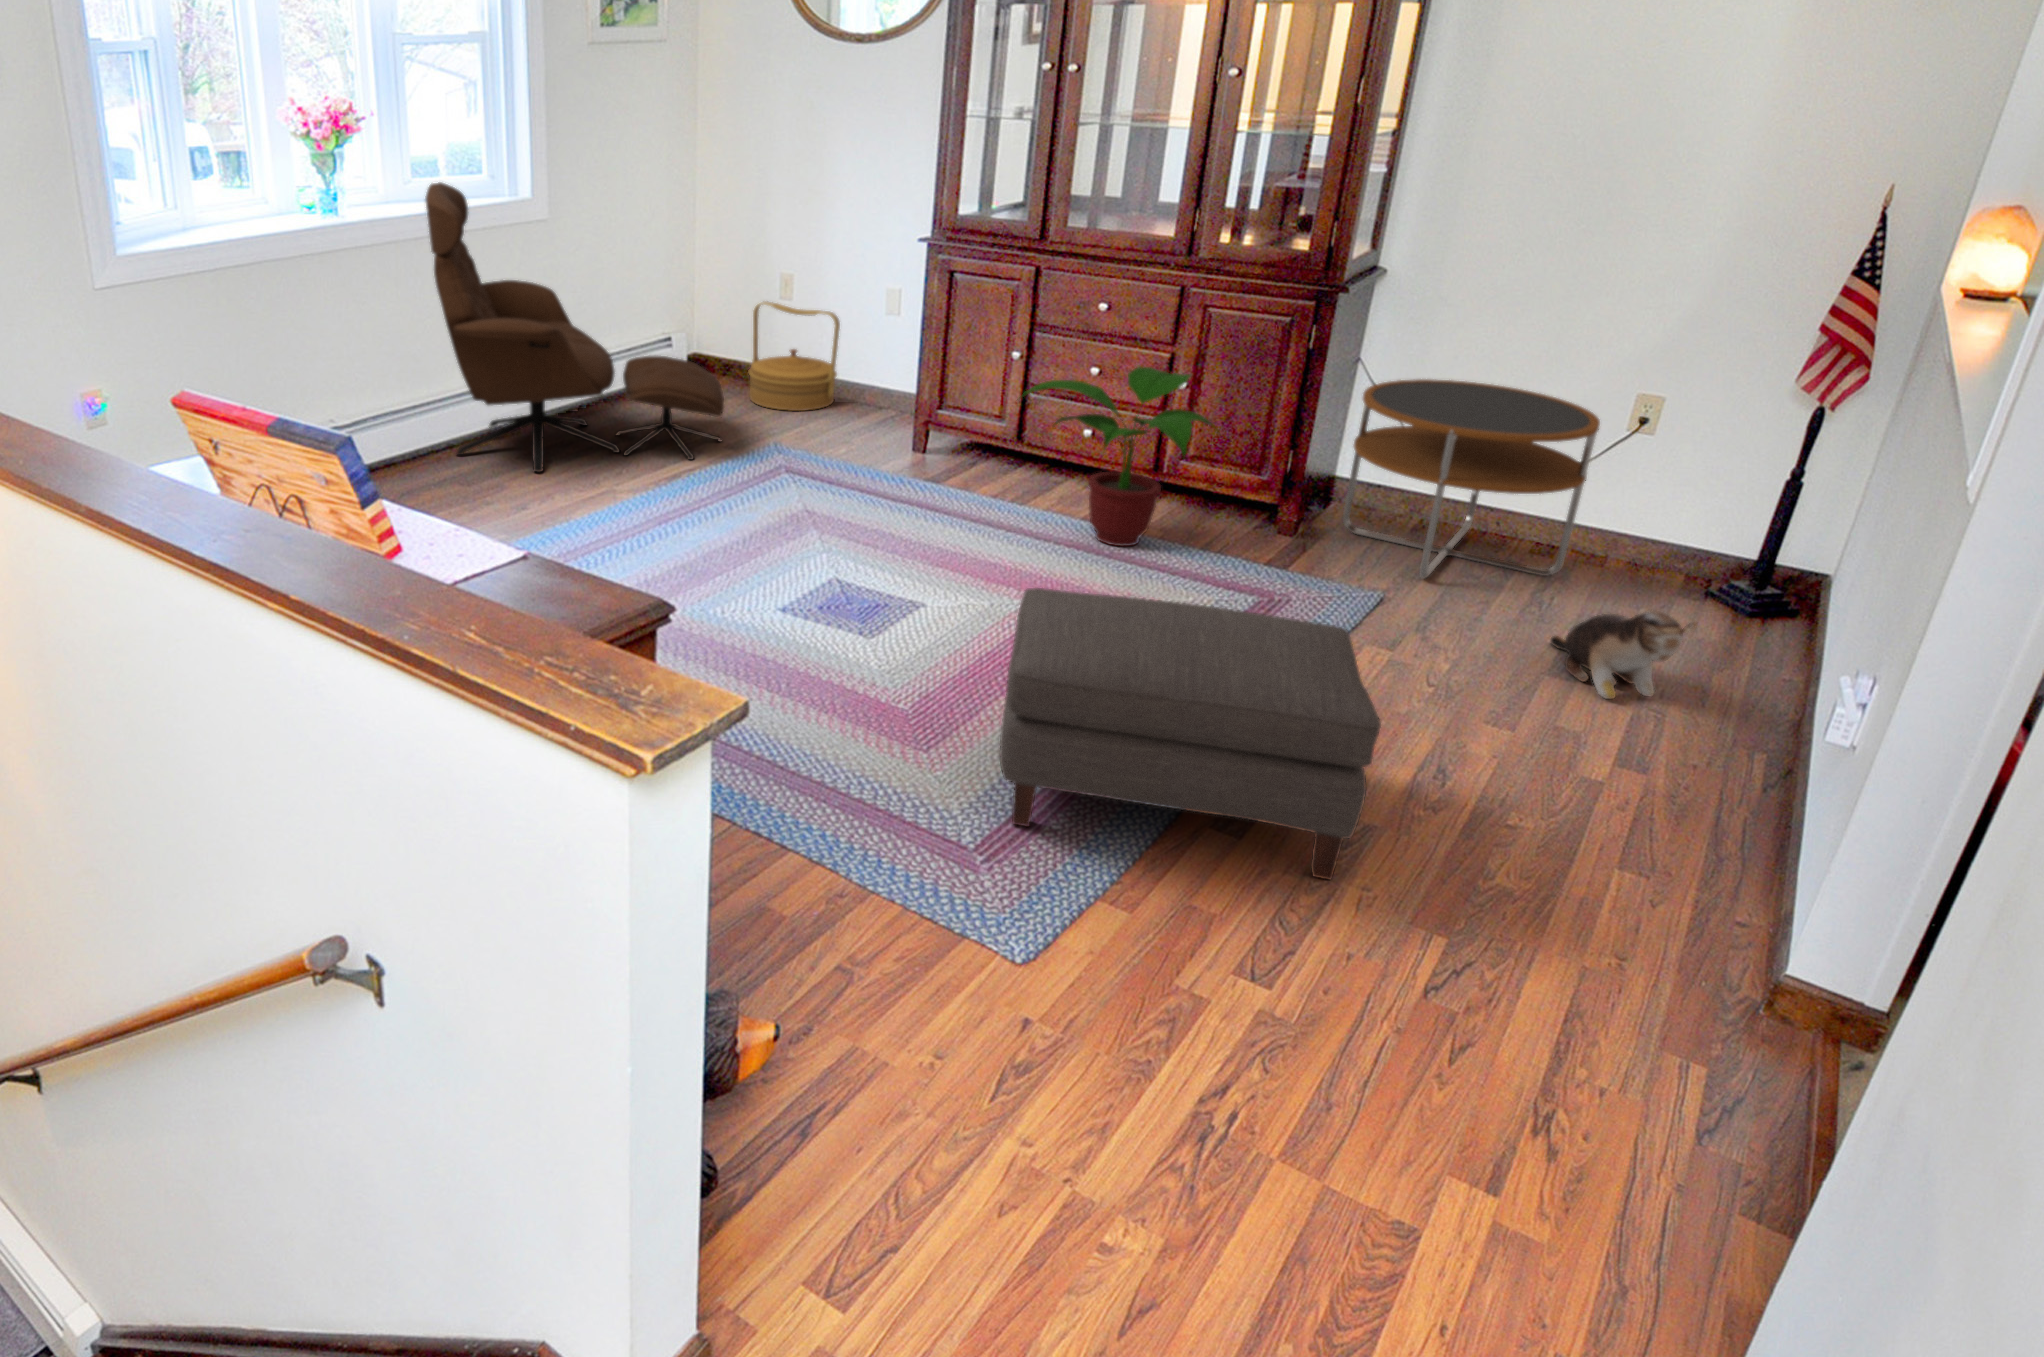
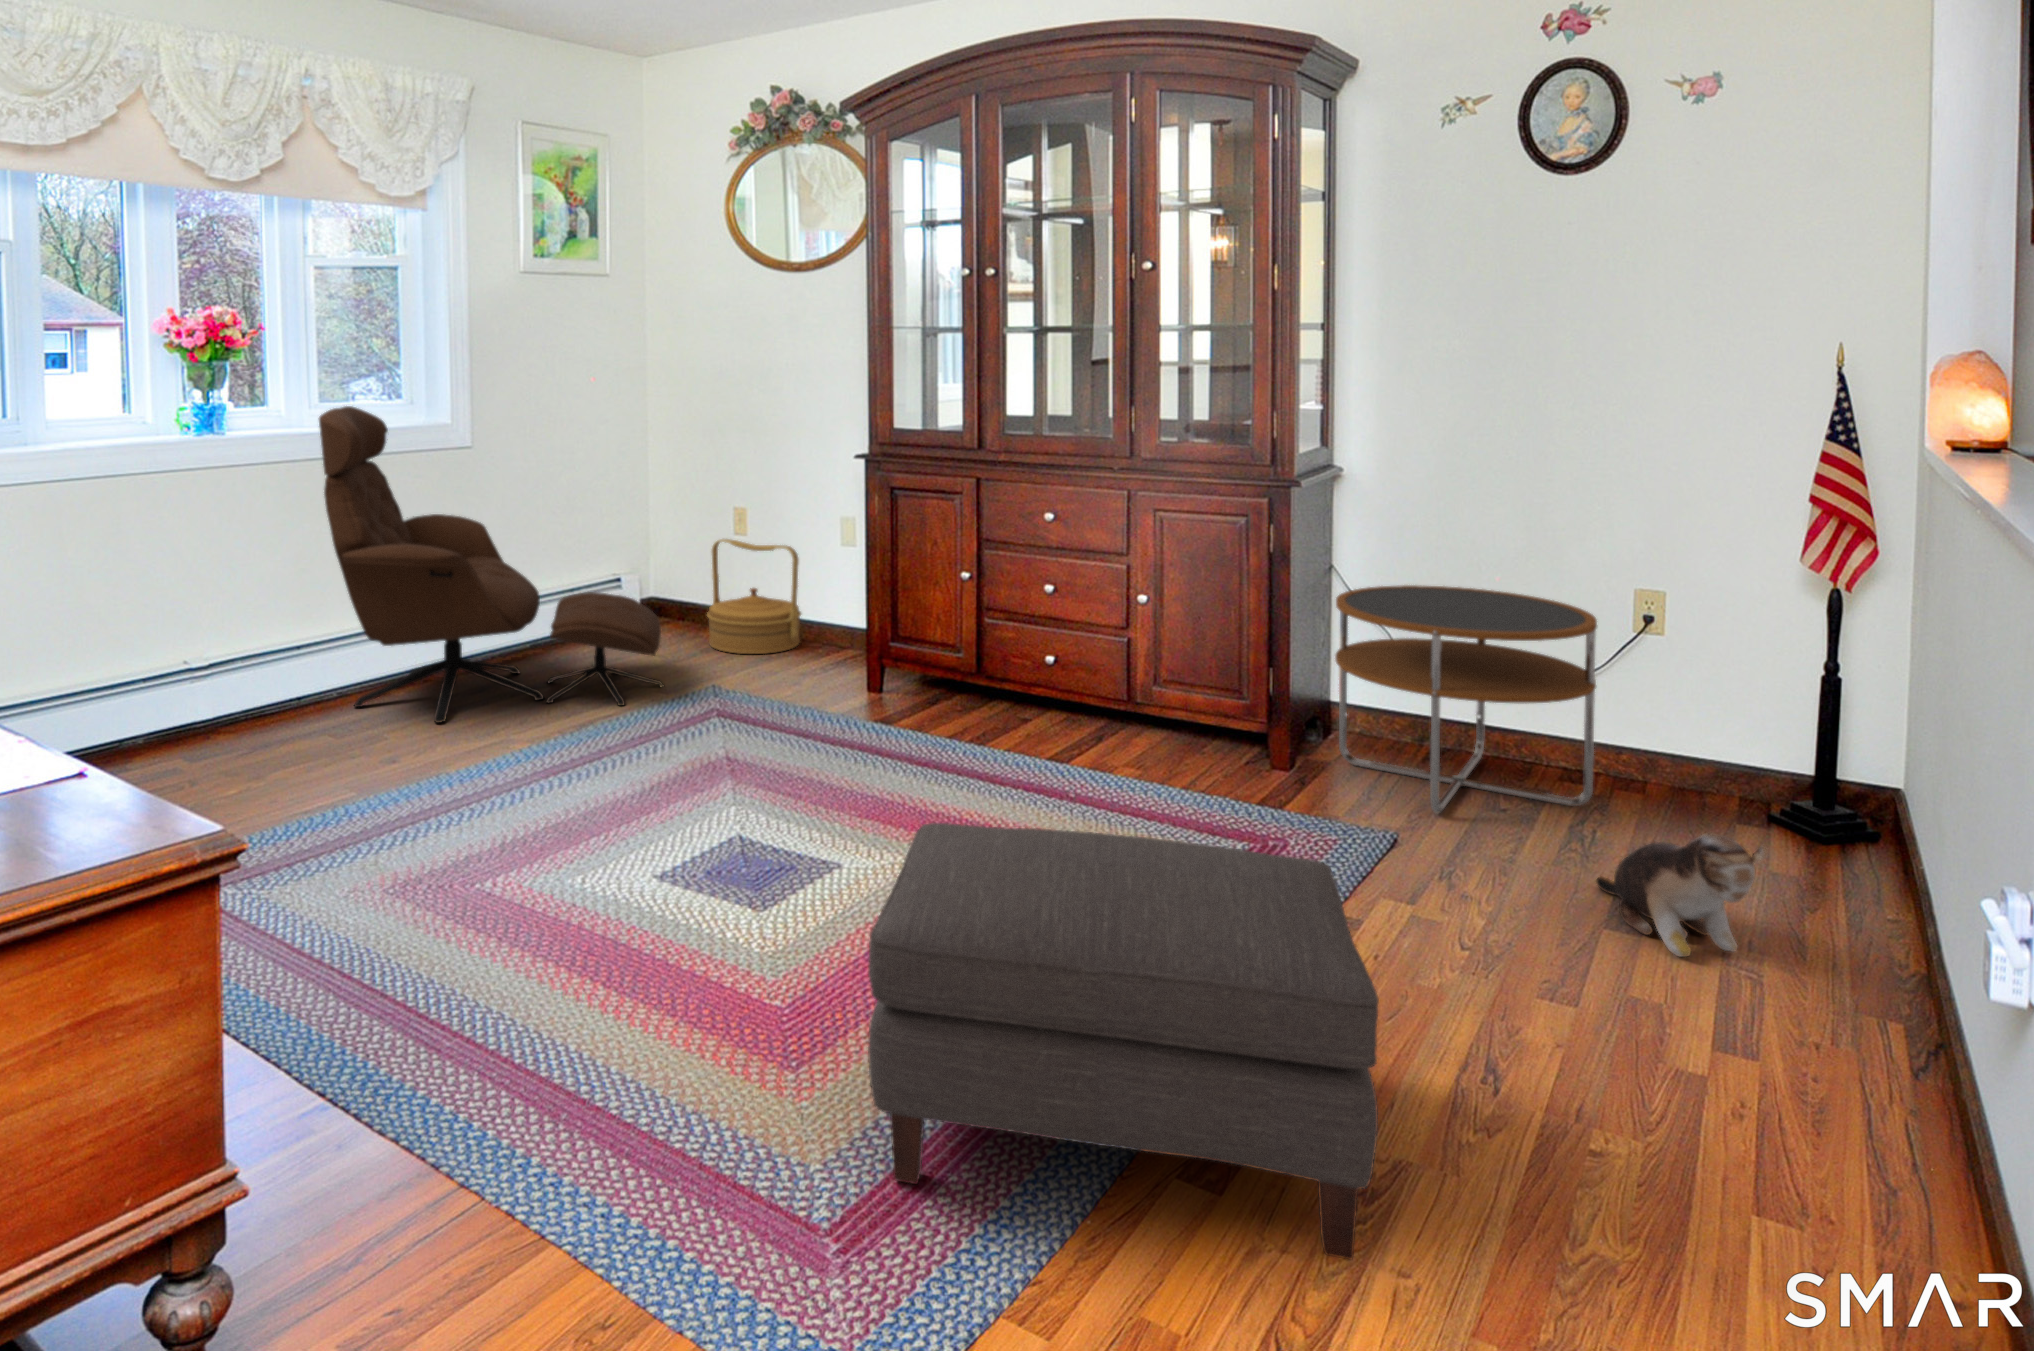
potted plant: present [1022,367,1215,546] -> none [959,578,1185,787]

